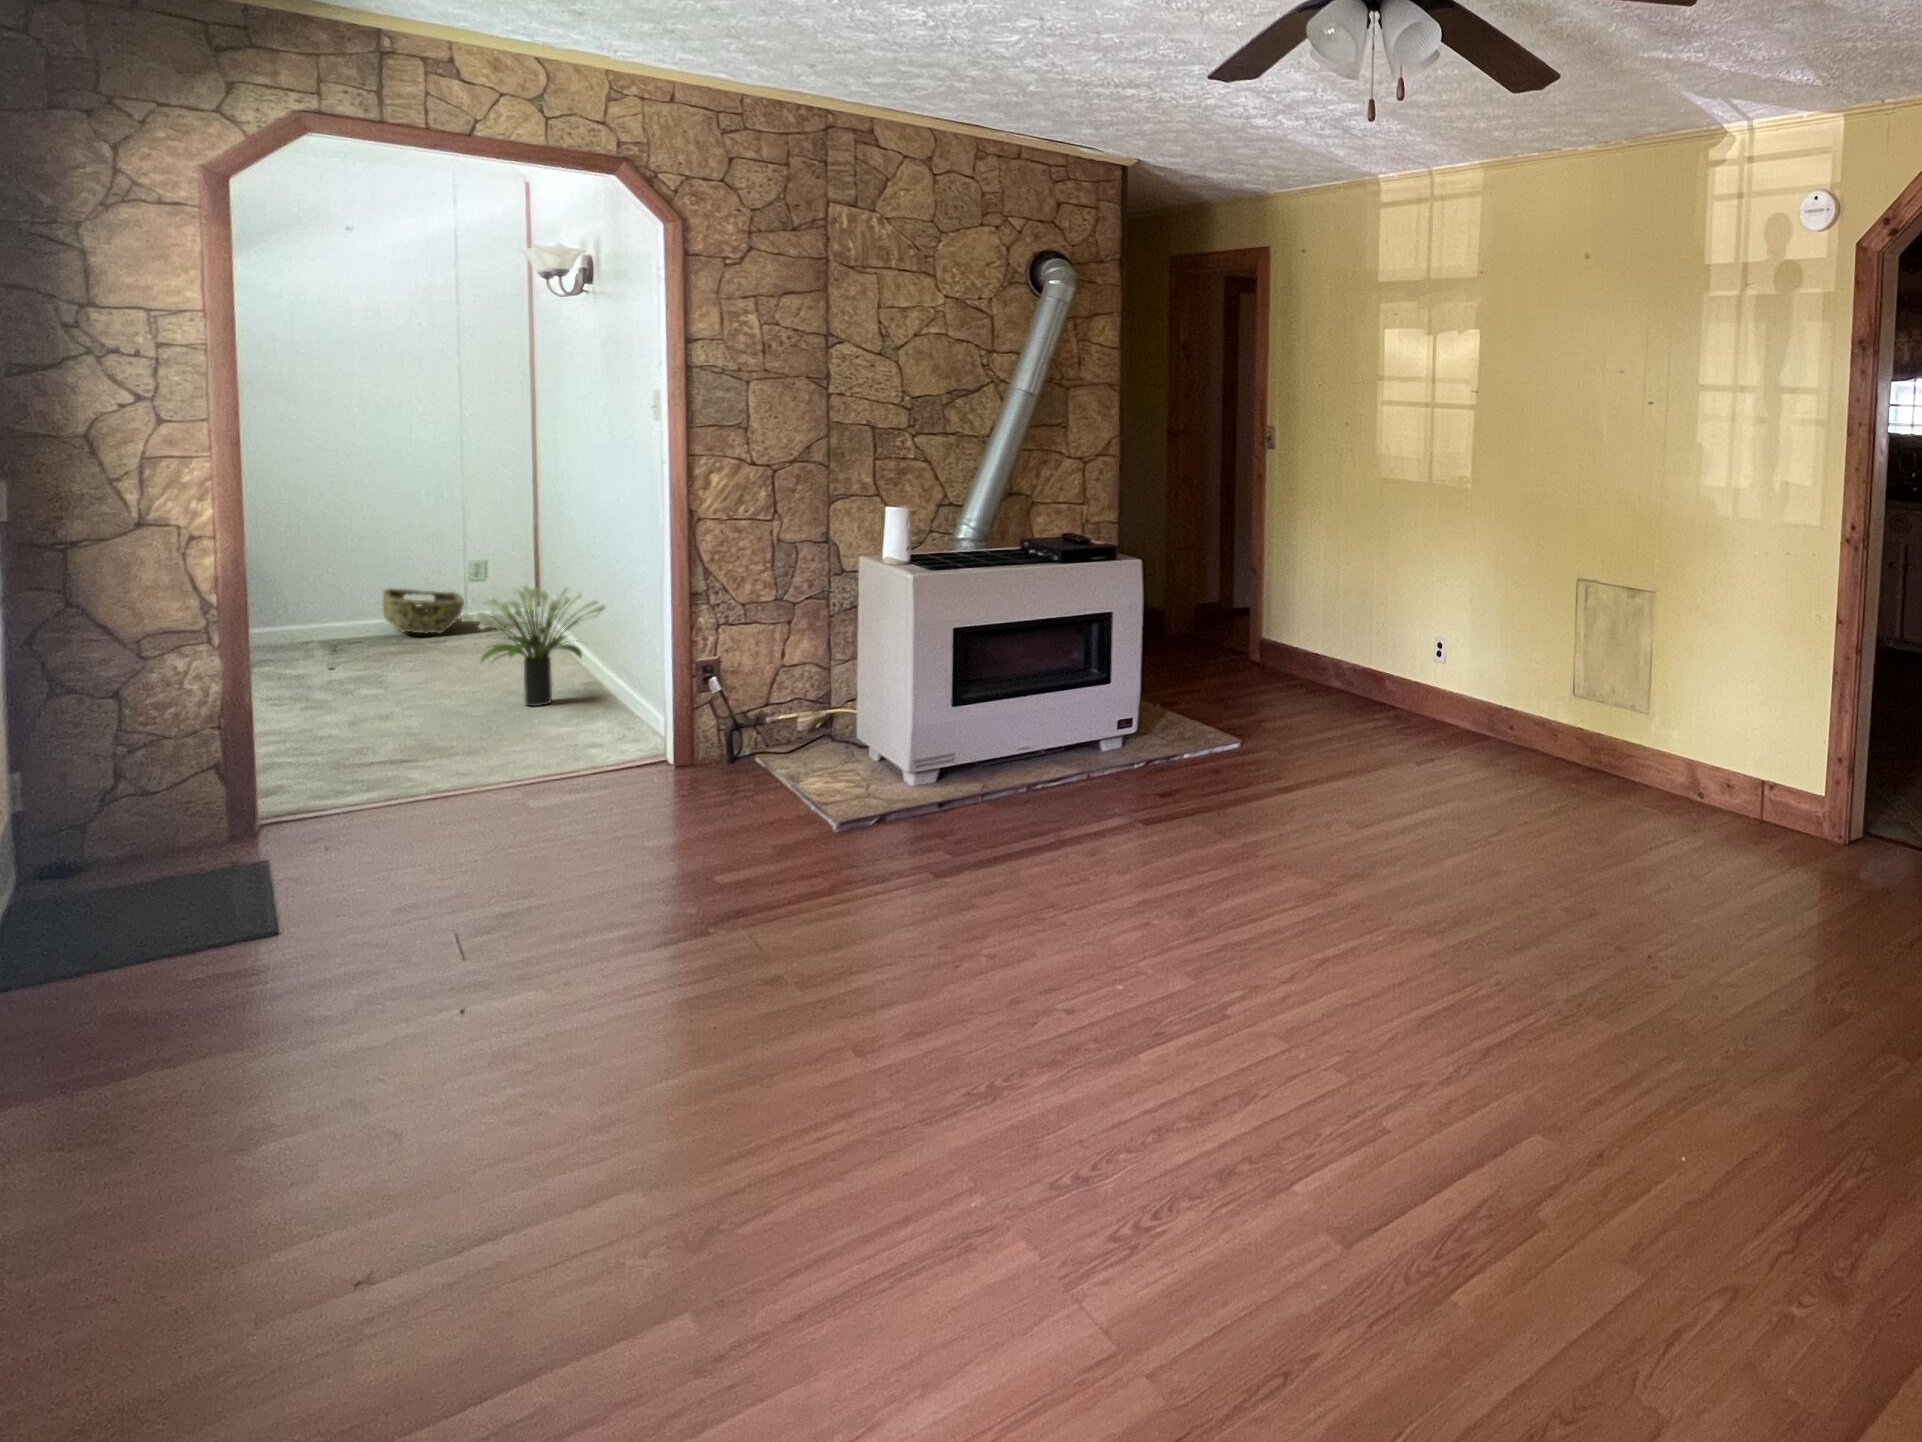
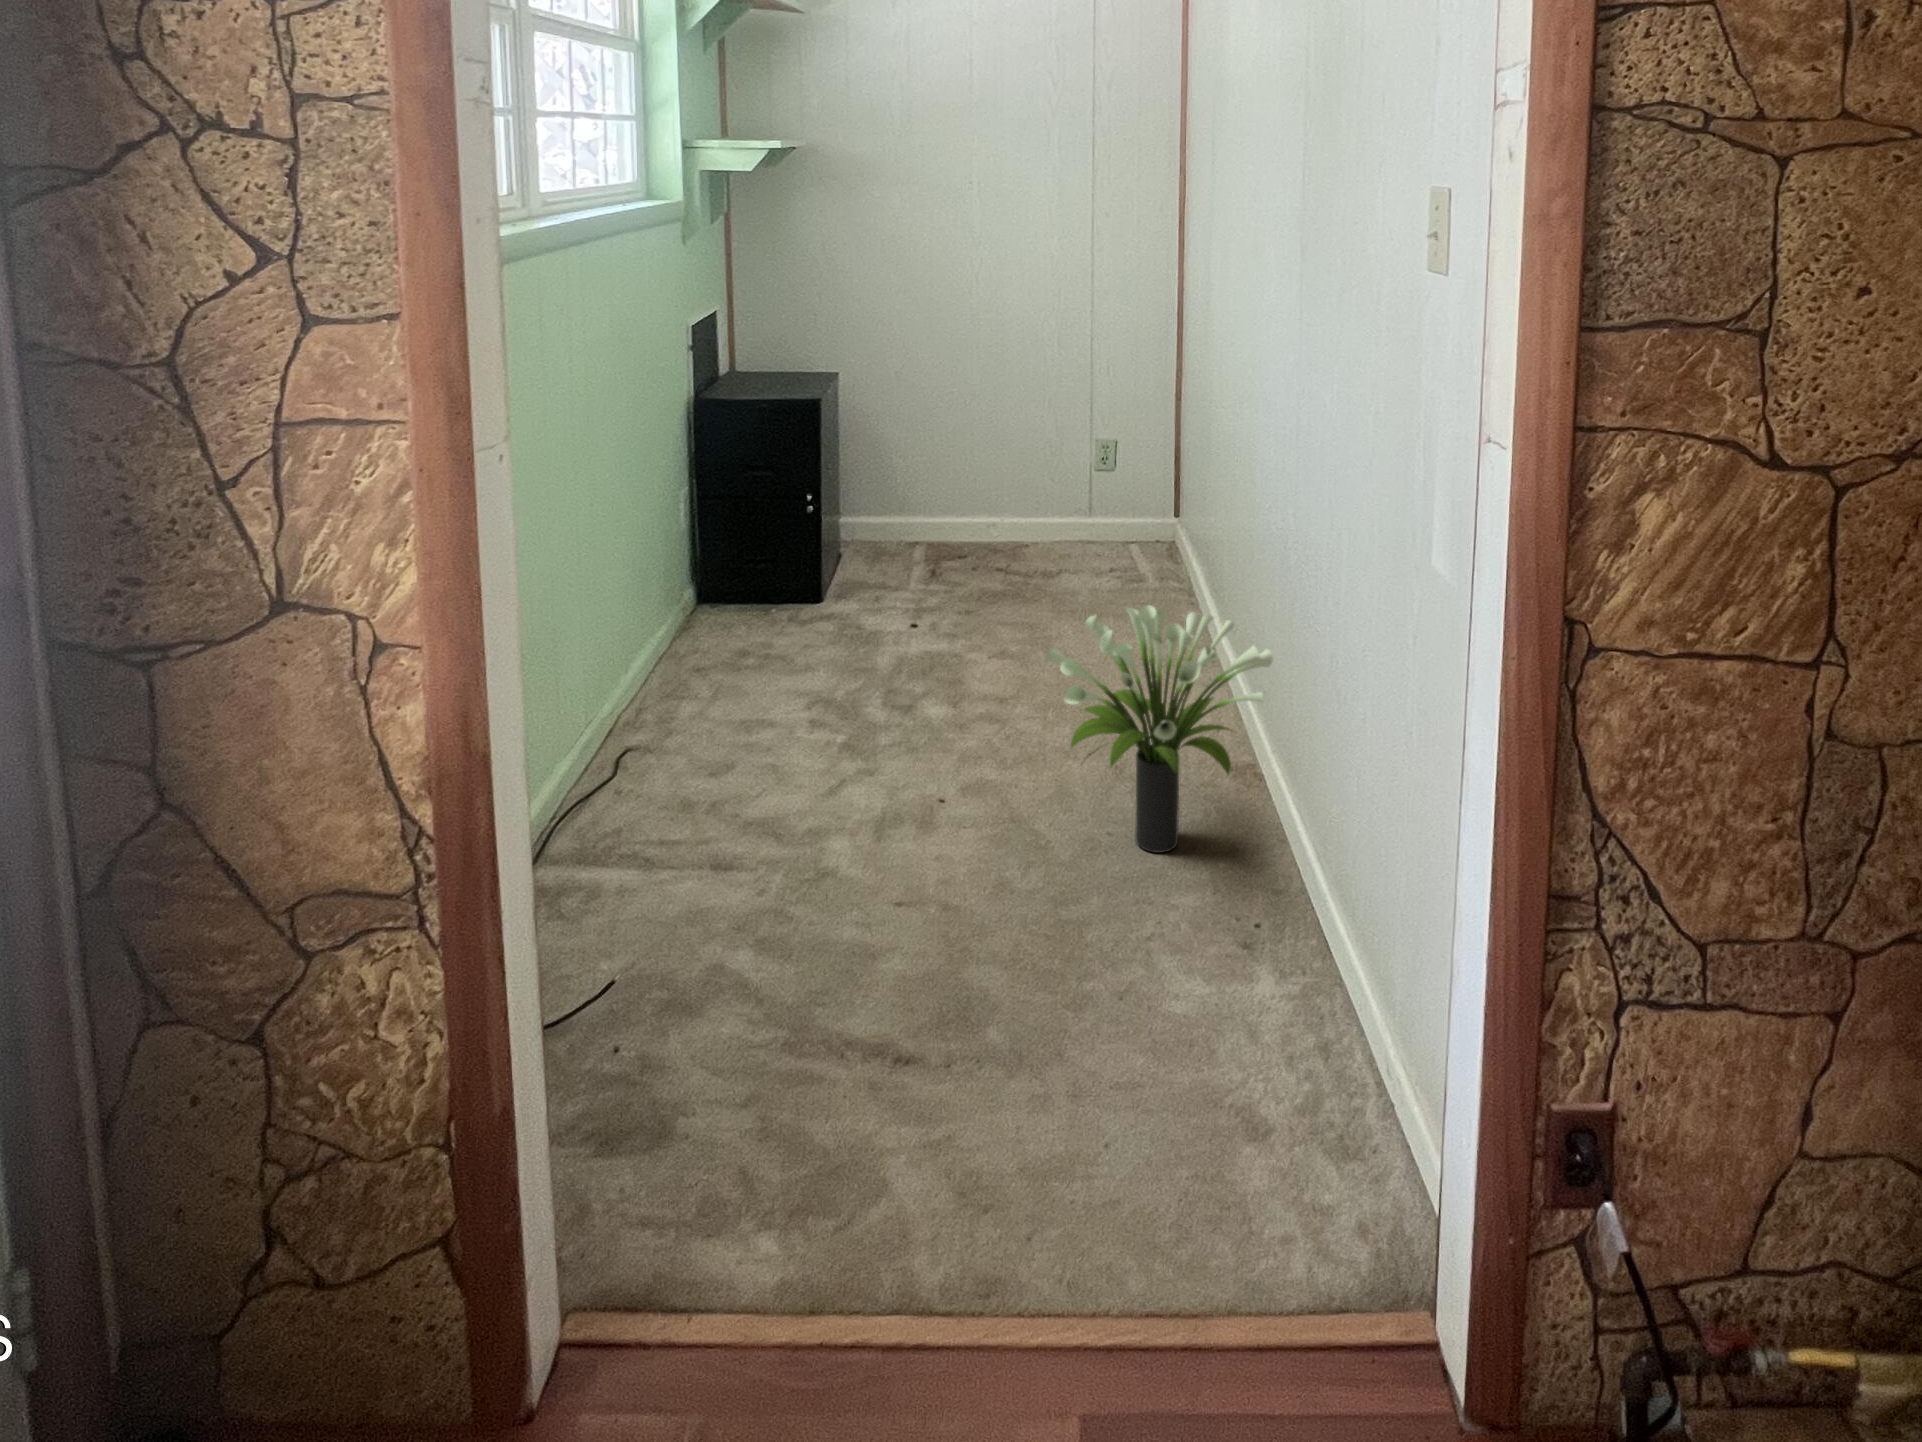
woven basket: present [383,588,464,634] -> none [999,493,1085,576]

